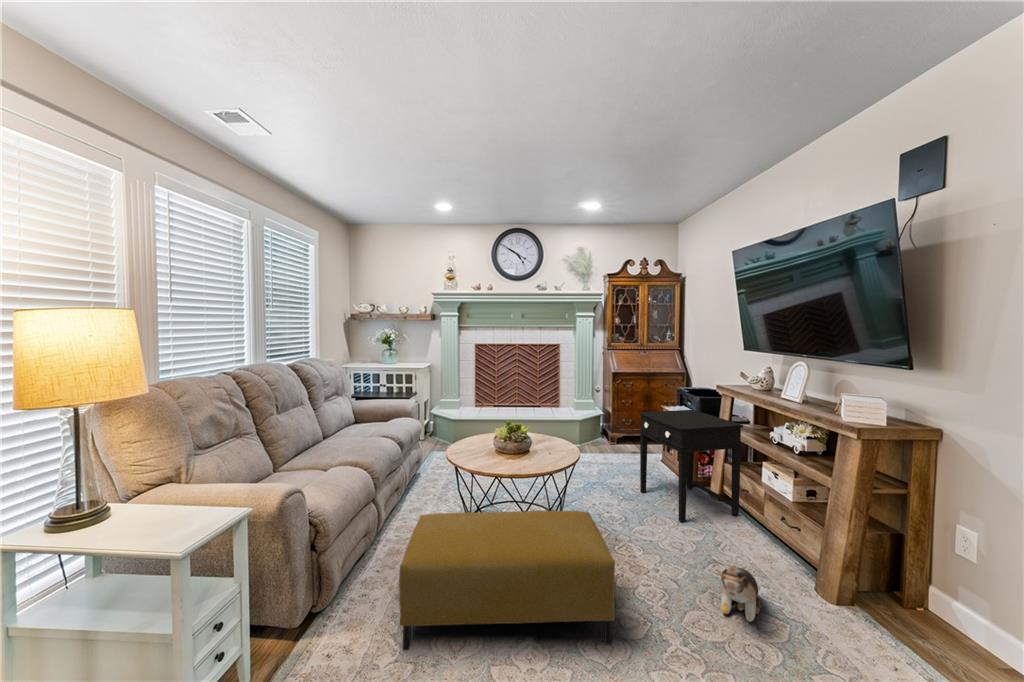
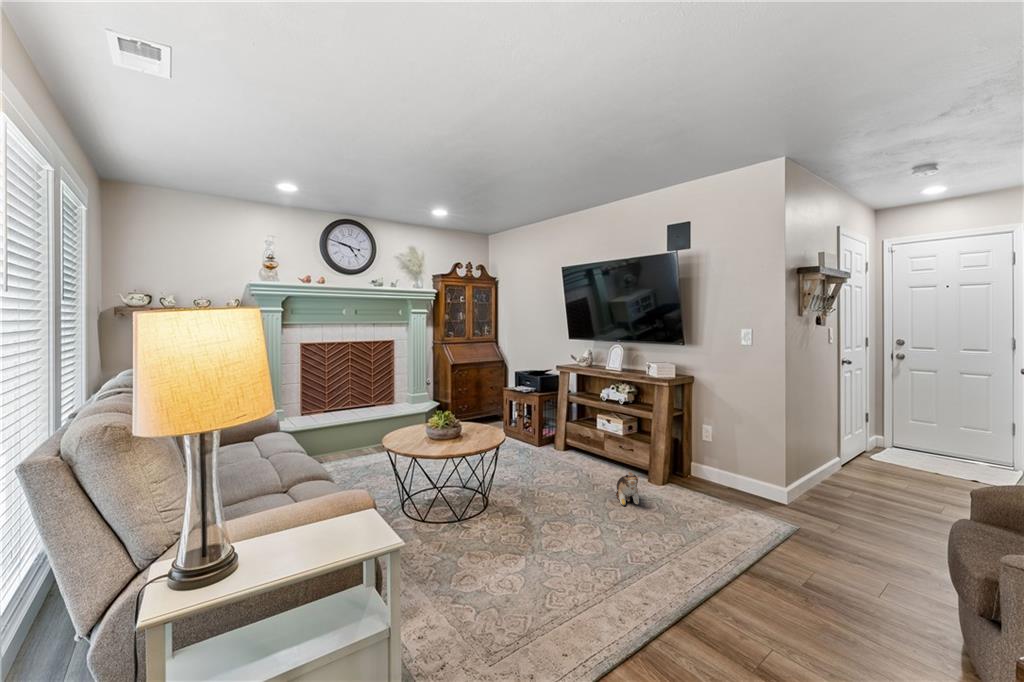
side table: present [639,410,743,522] -> none [509,387,584,469]
ottoman: present [399,511,615,650] -> none [423,462,590,593]

